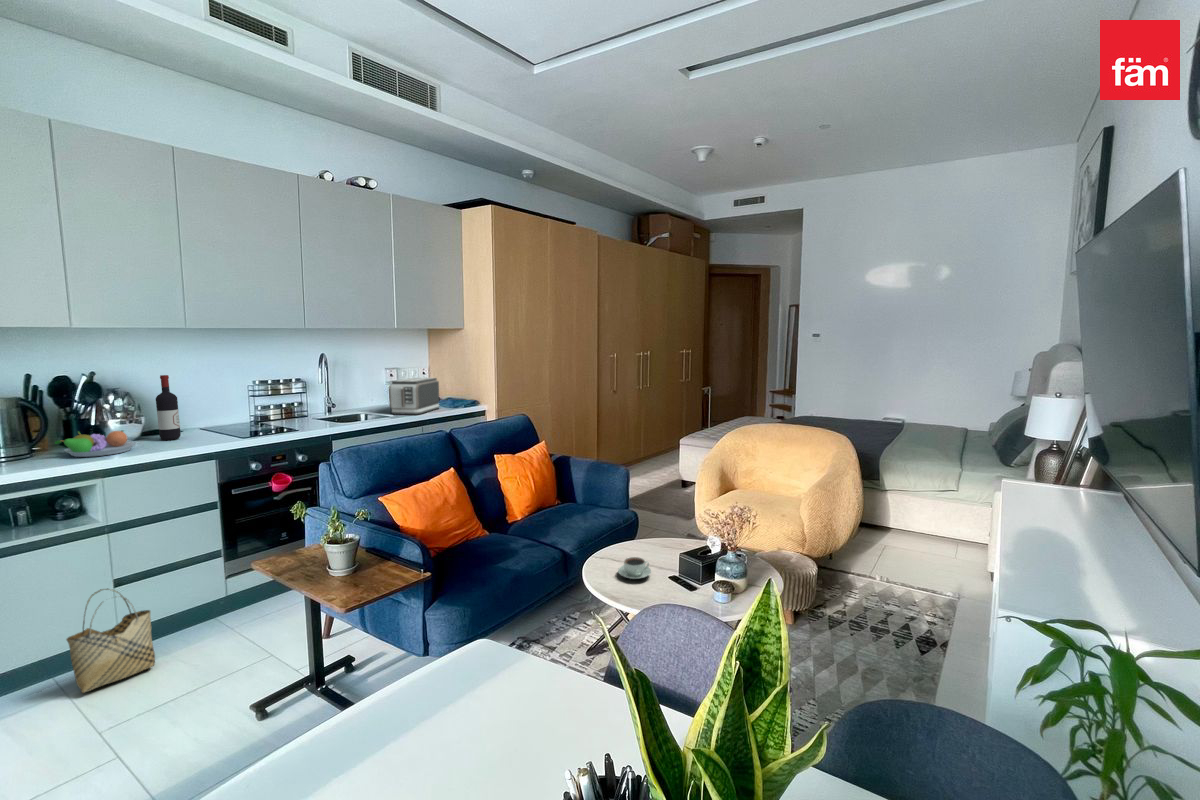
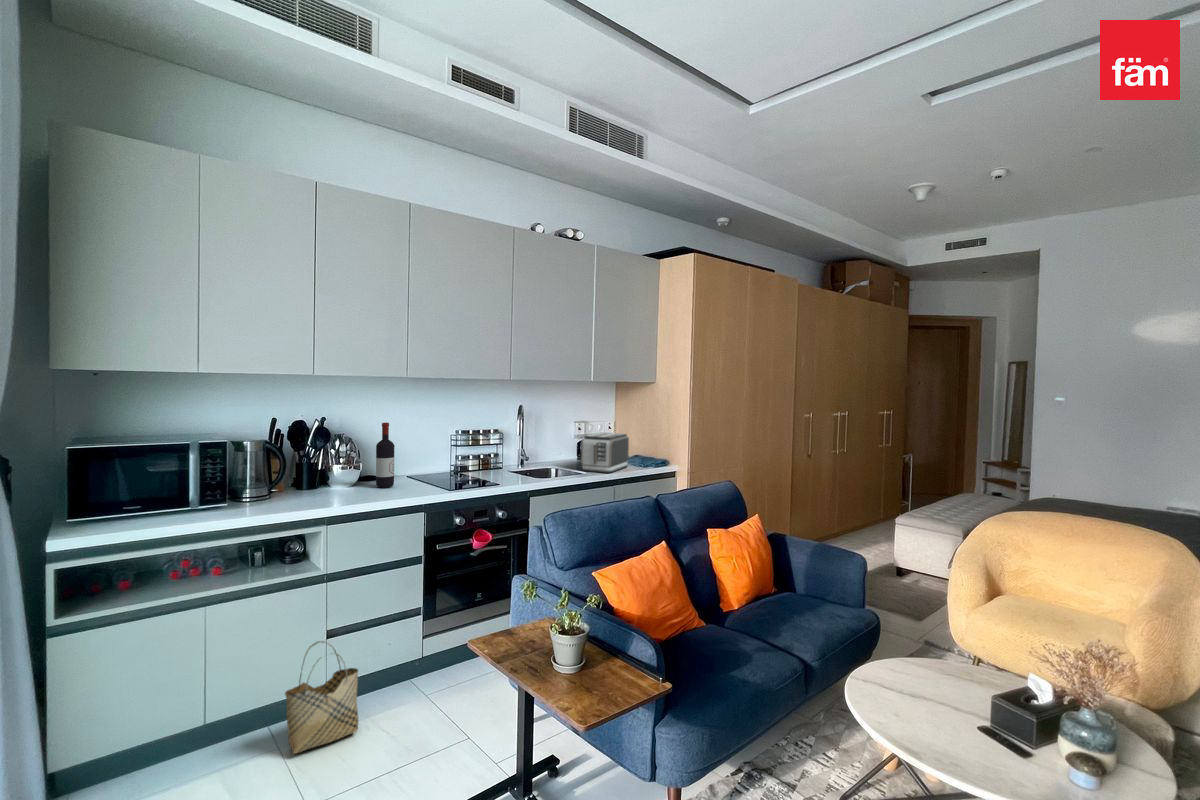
fruit bowl: present [55,430,136,457] -> none [293,475,359,502]
coffee cup: present [618,557,651,579] -> none [902,691,954,726]

